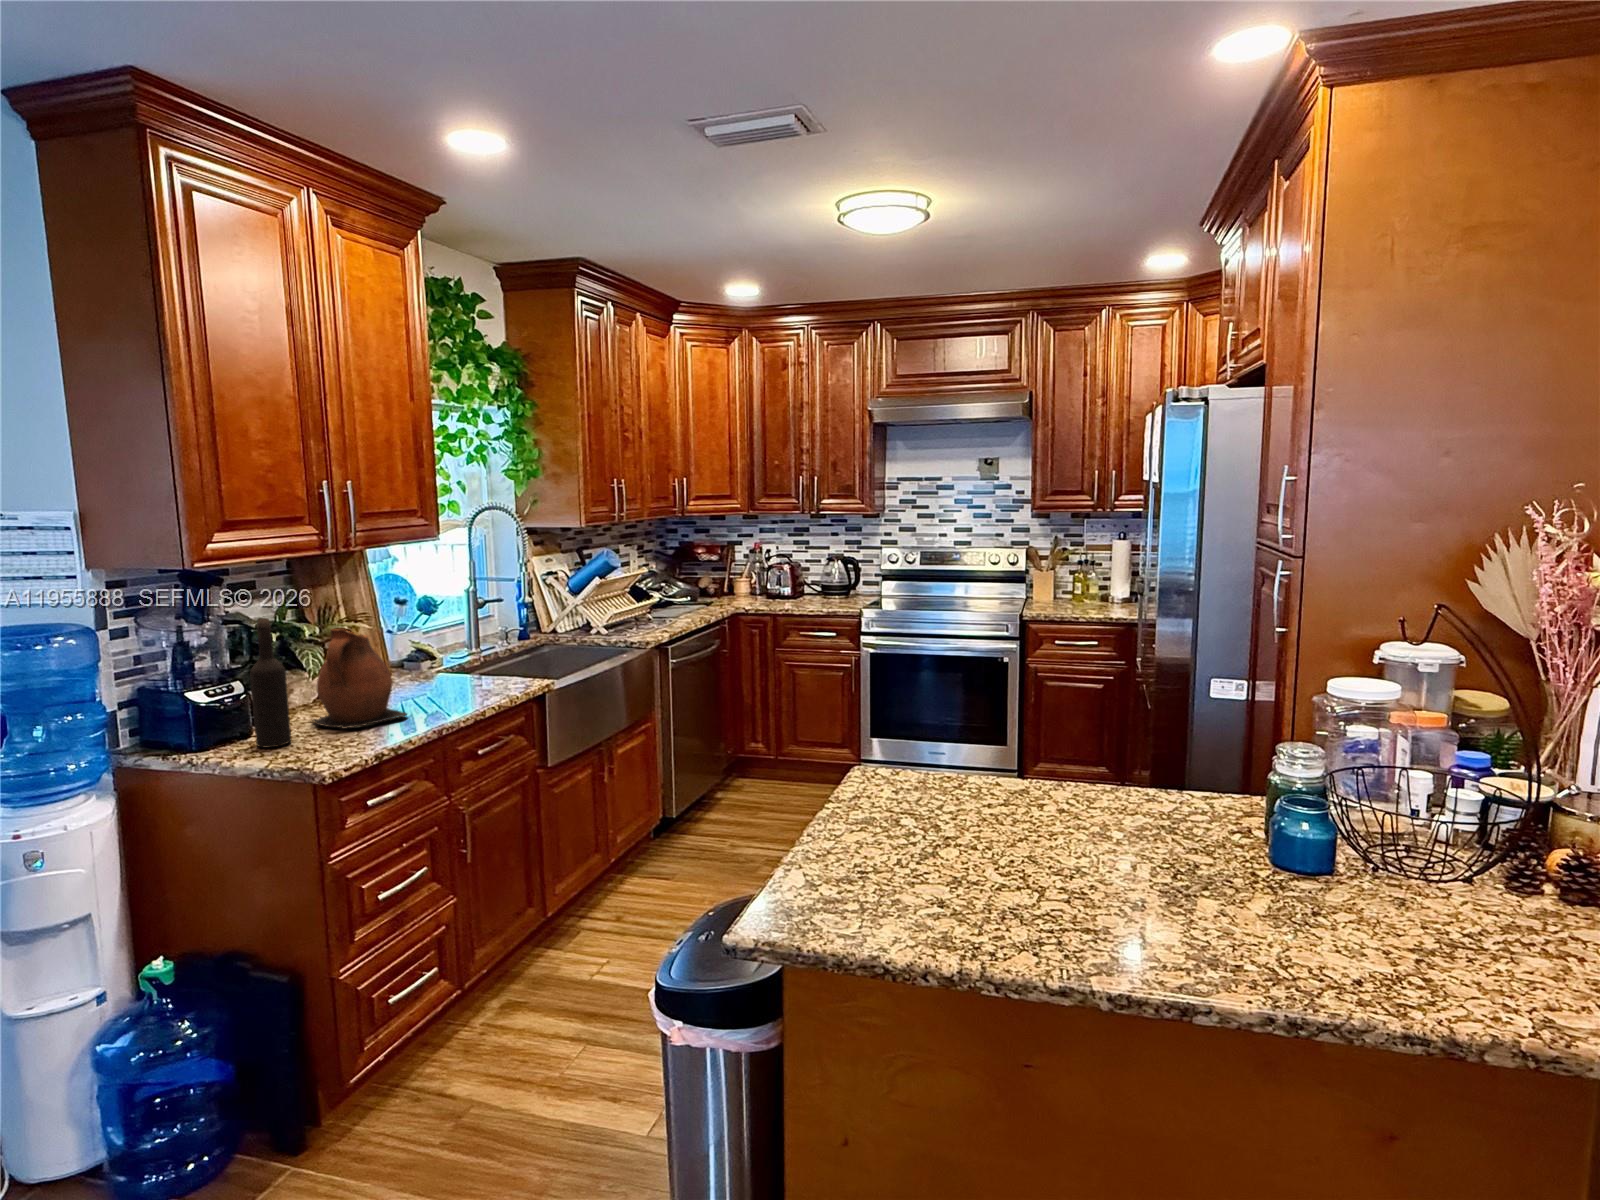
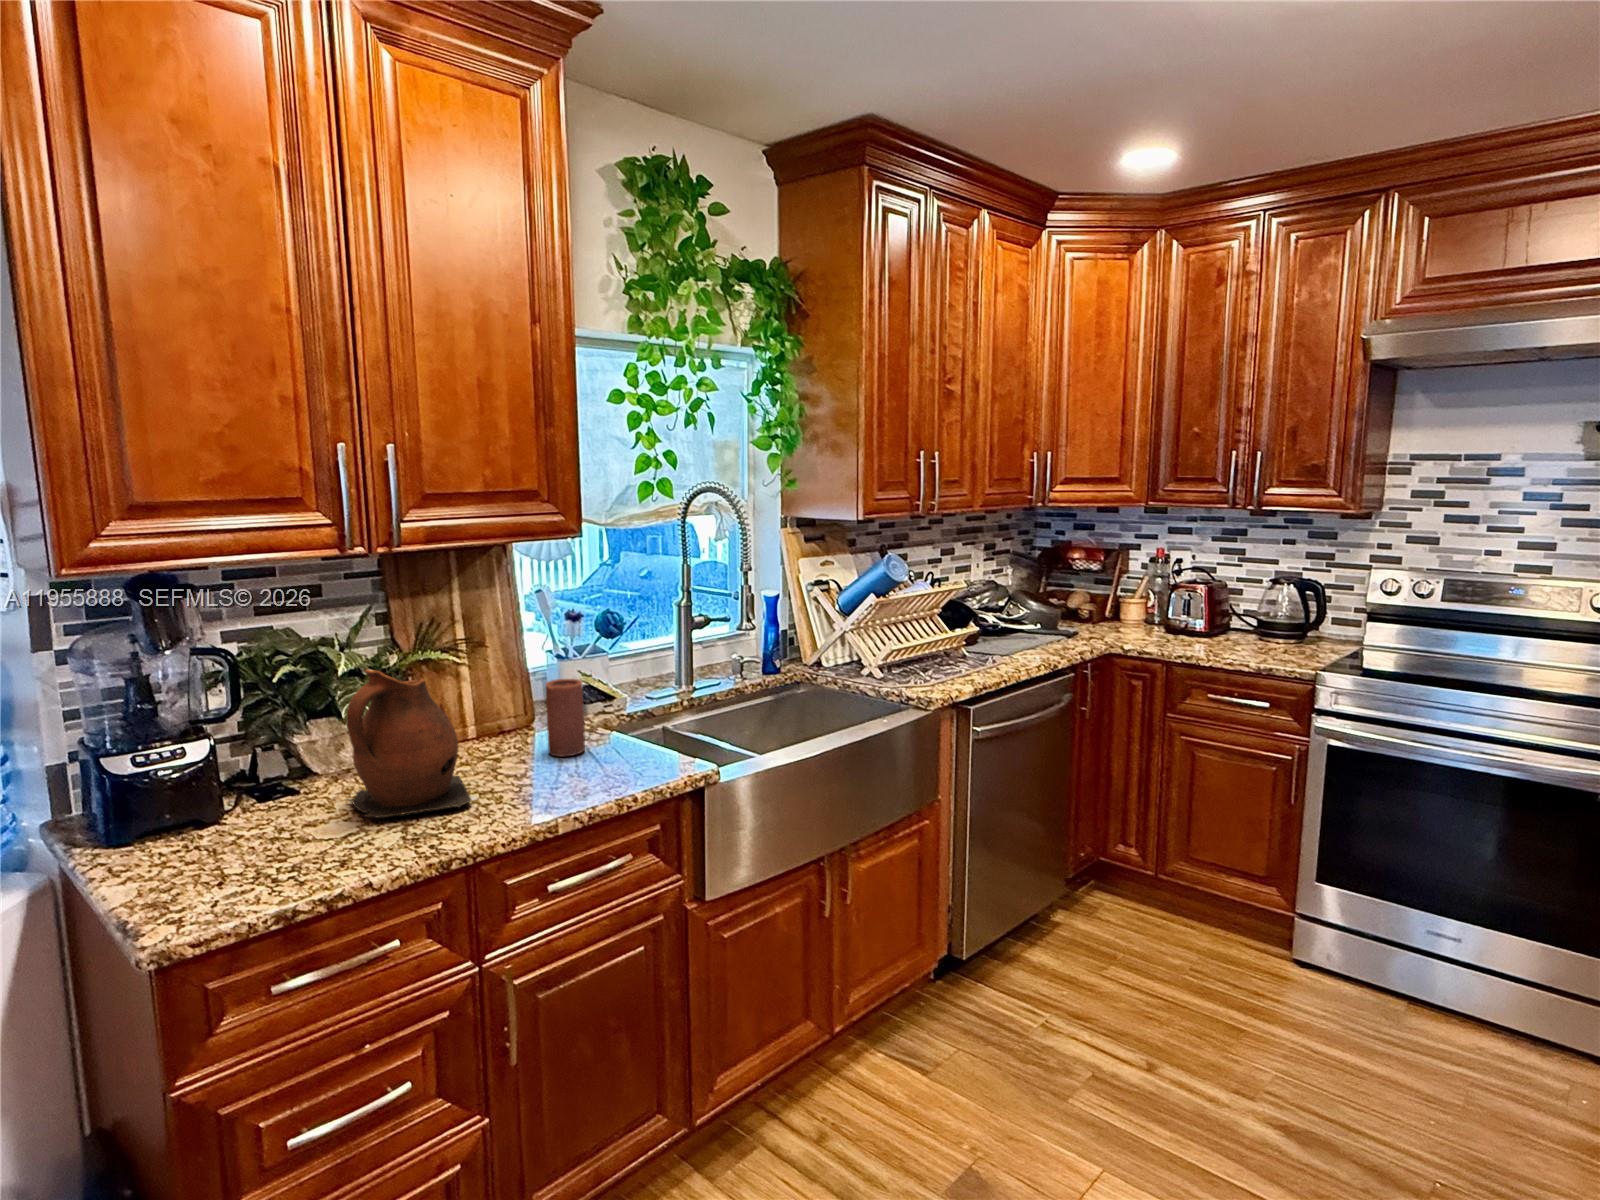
wine bottle: present [250,618,291,748] -> none [229,652,287,838]
candle: none [417,638,447,692] -> present [546,679,585,757]

